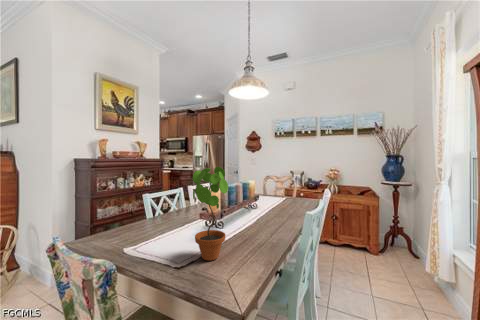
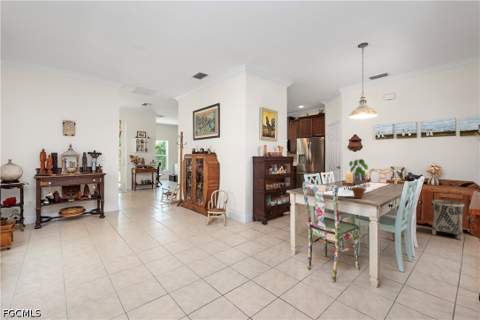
basket: none [333,212,366,266] -> present [432,199,464,240]

